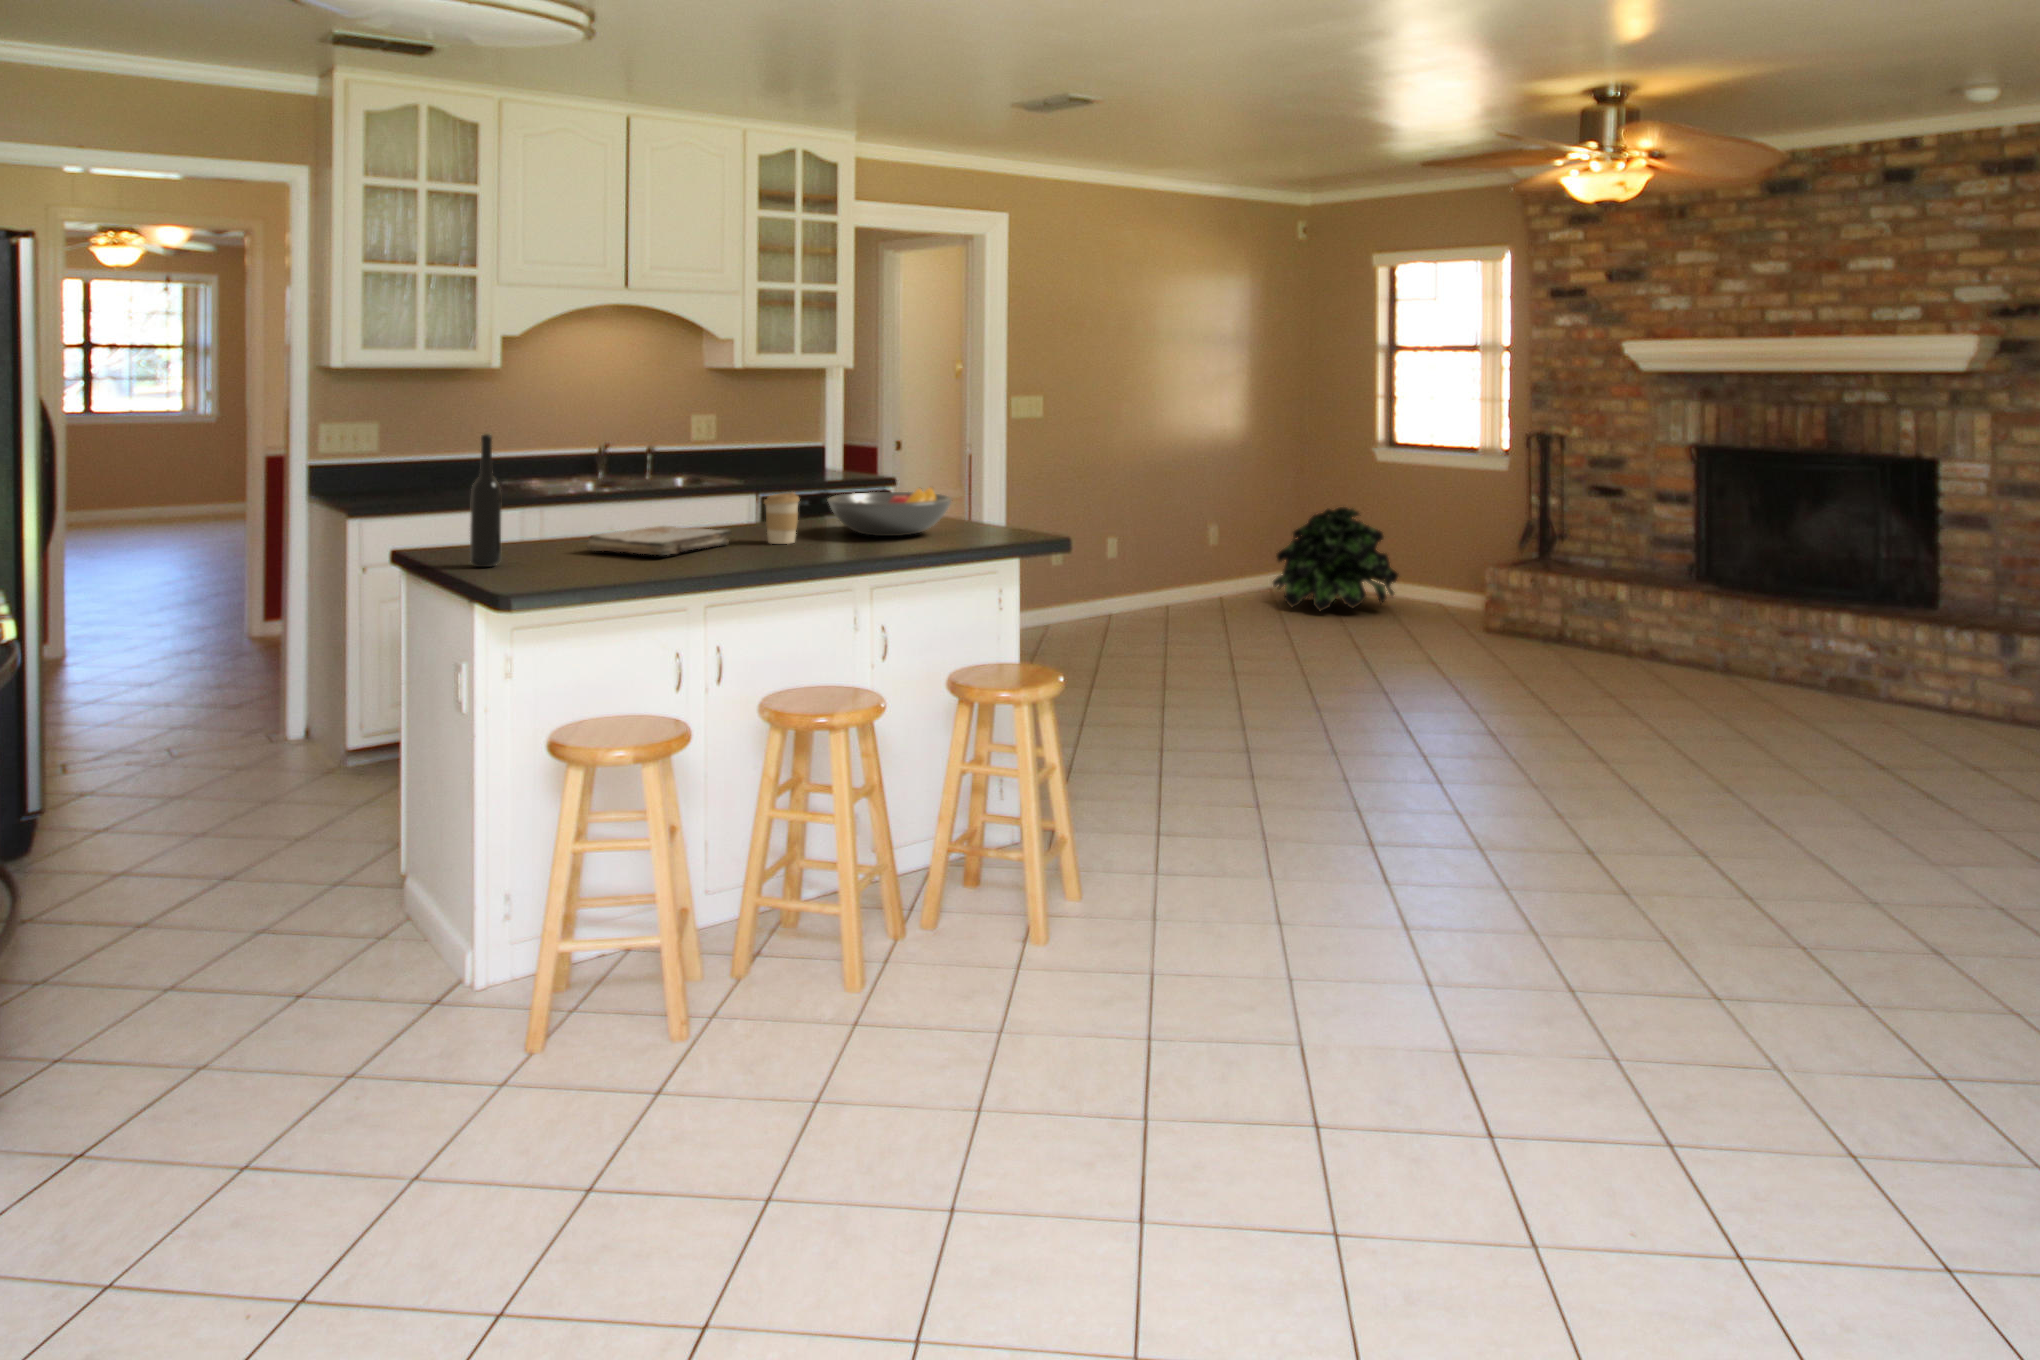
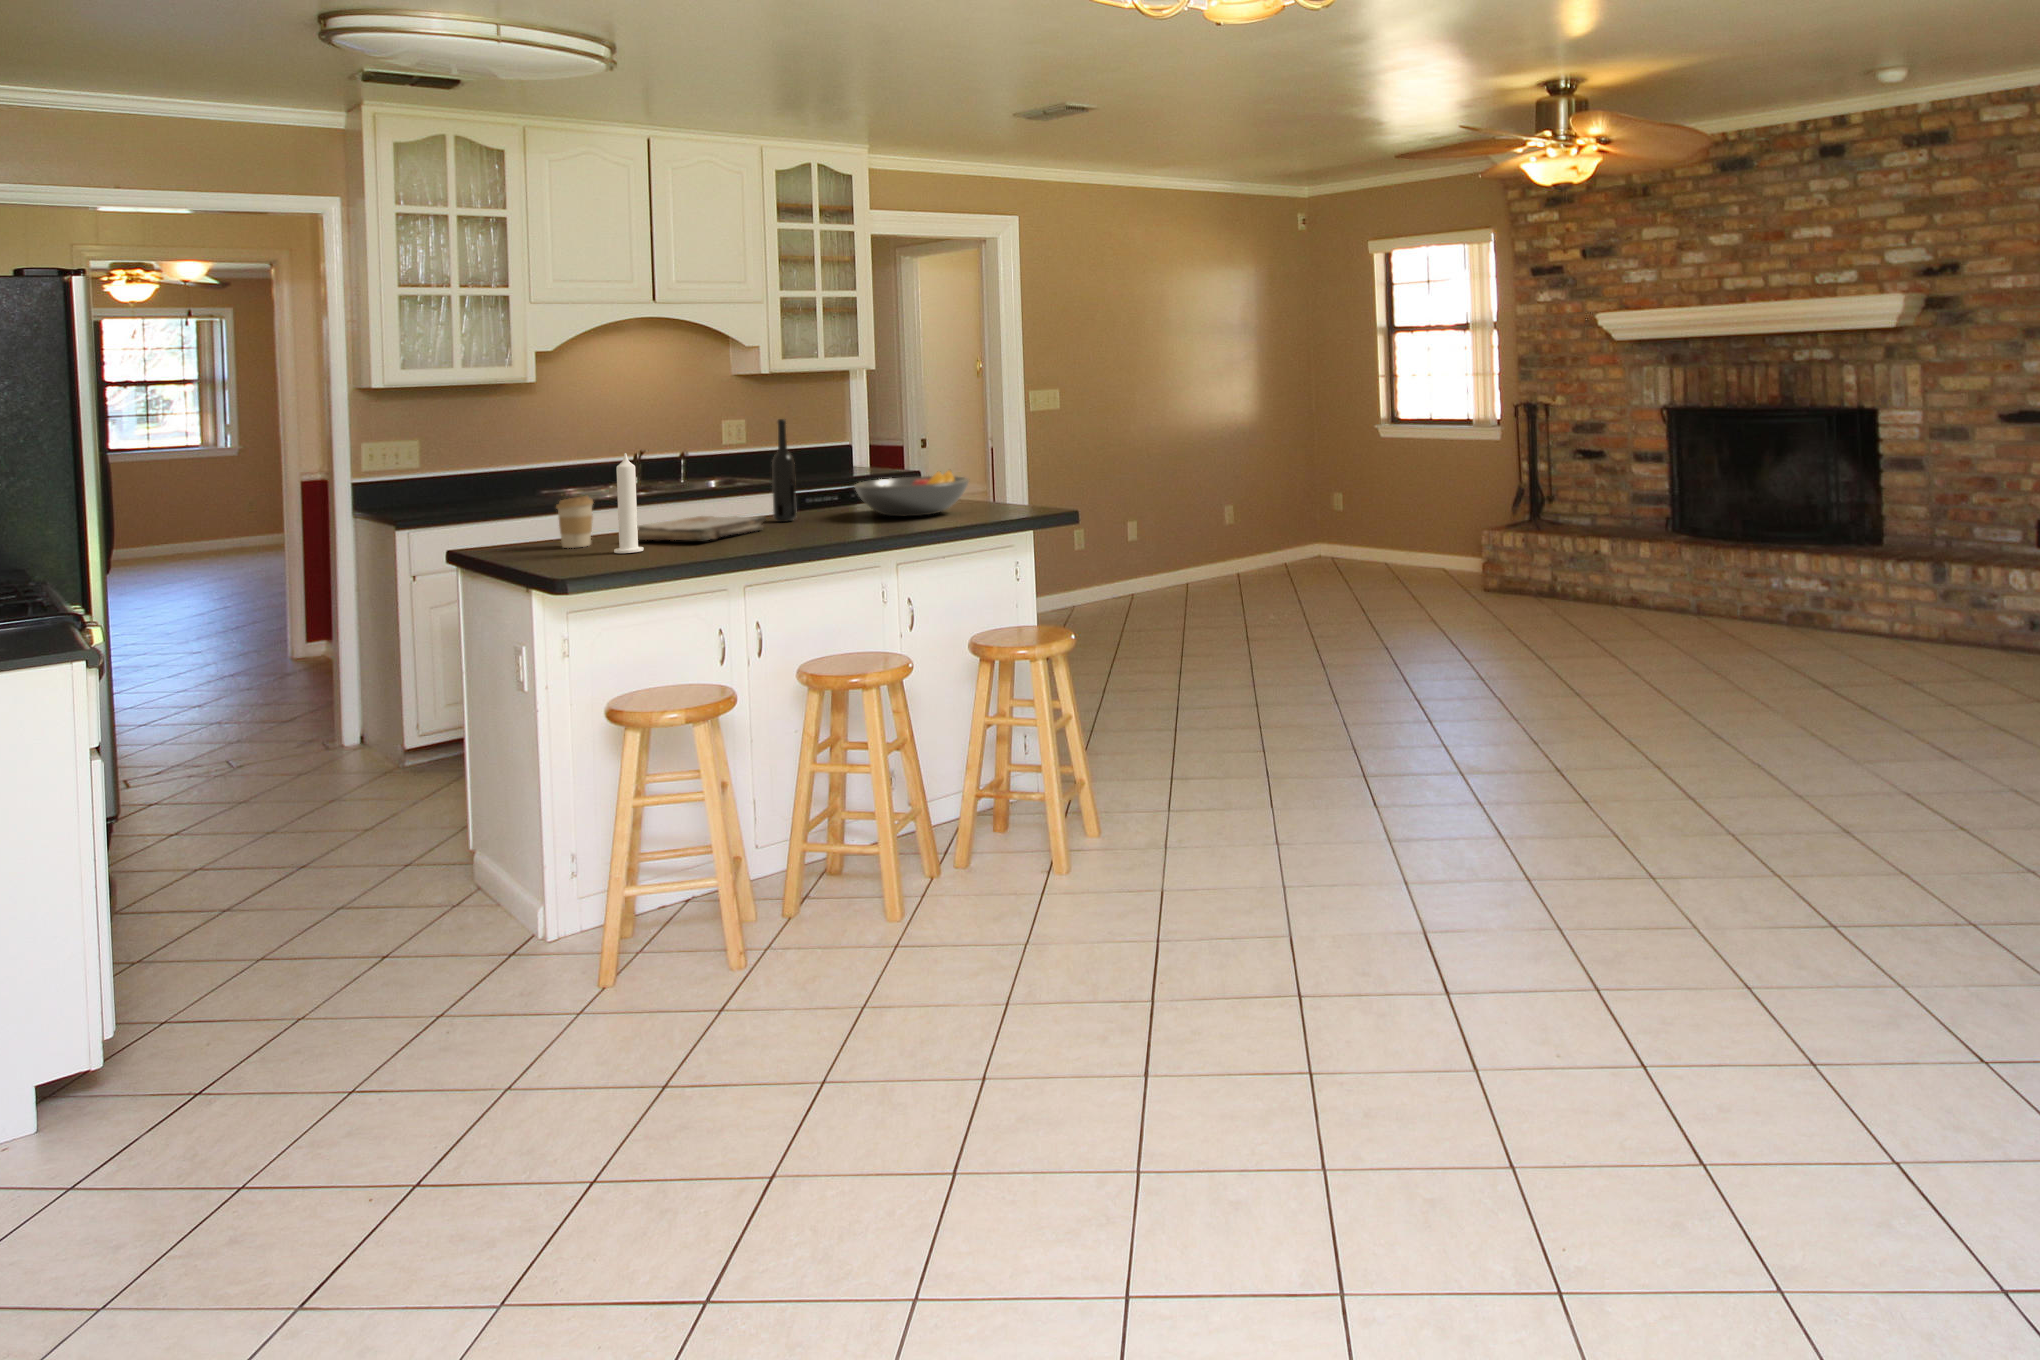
bottle: present [470,434,501,567] -> present [772,419,796,522]
candle: none [566,457,598,566] -> present [614,453,644,553]
coffee cup: present [764,492,799,544] -> present [556,496,593,548]
potted plant: present [1273,507,1398,611] -> none [1285,481,1403,580]

